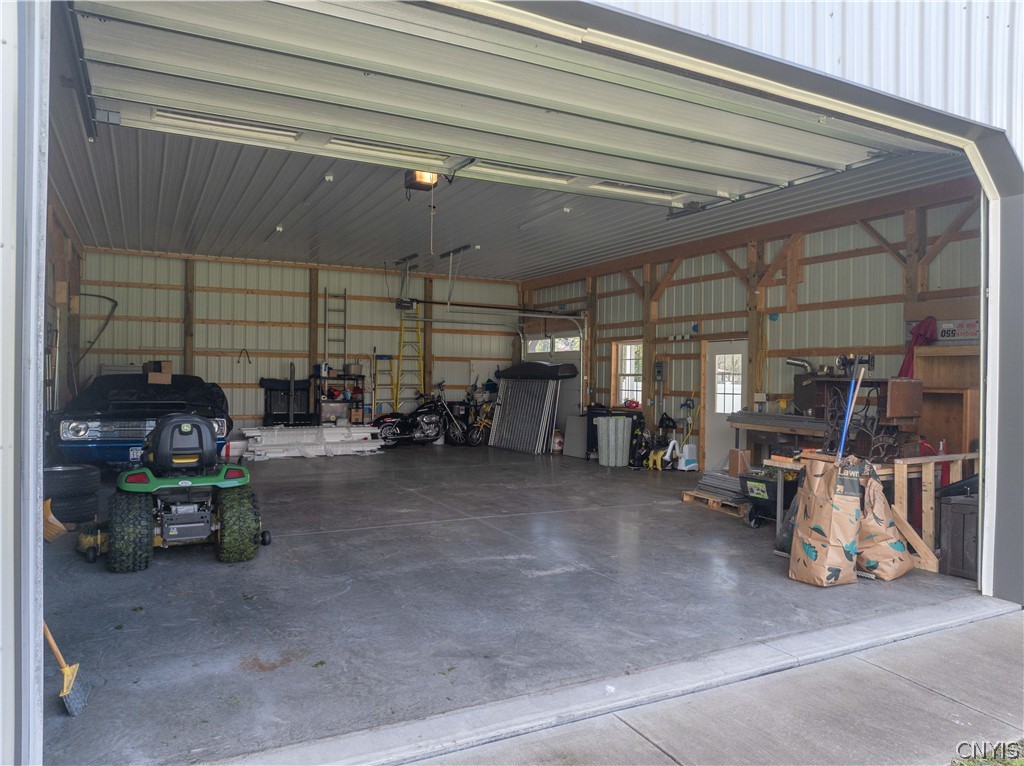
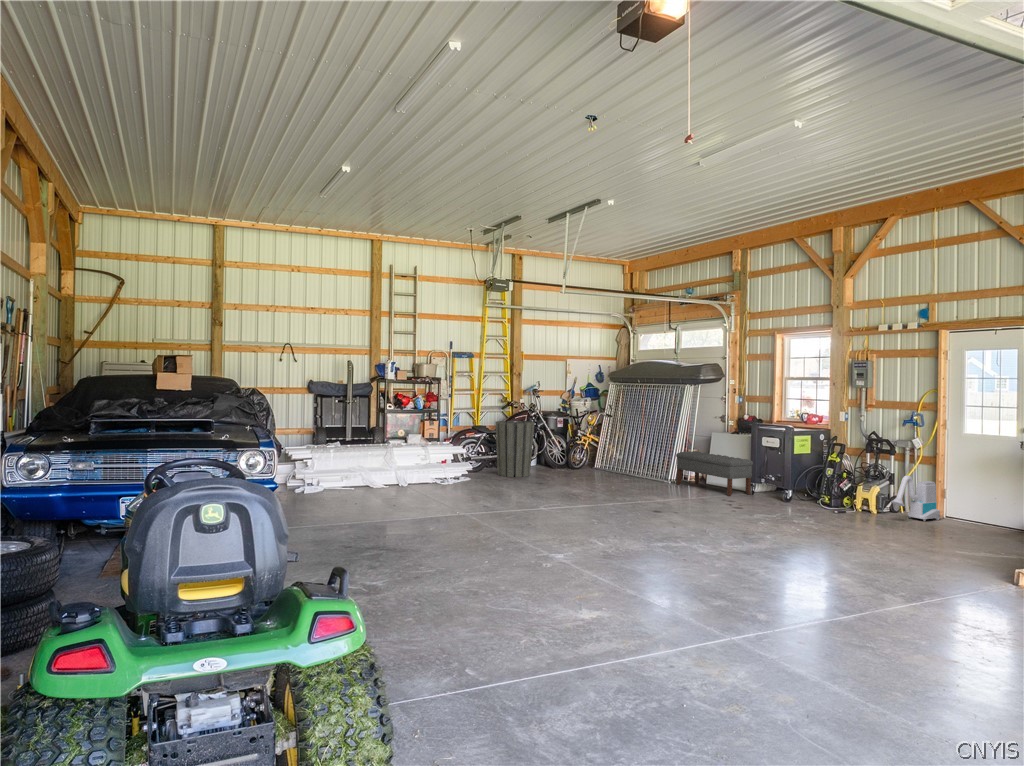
trash can: present [597,417,632,466] -> present [496,421,534,477]
bench: none [538,429,587,460] -> present [676,451,753,496]

